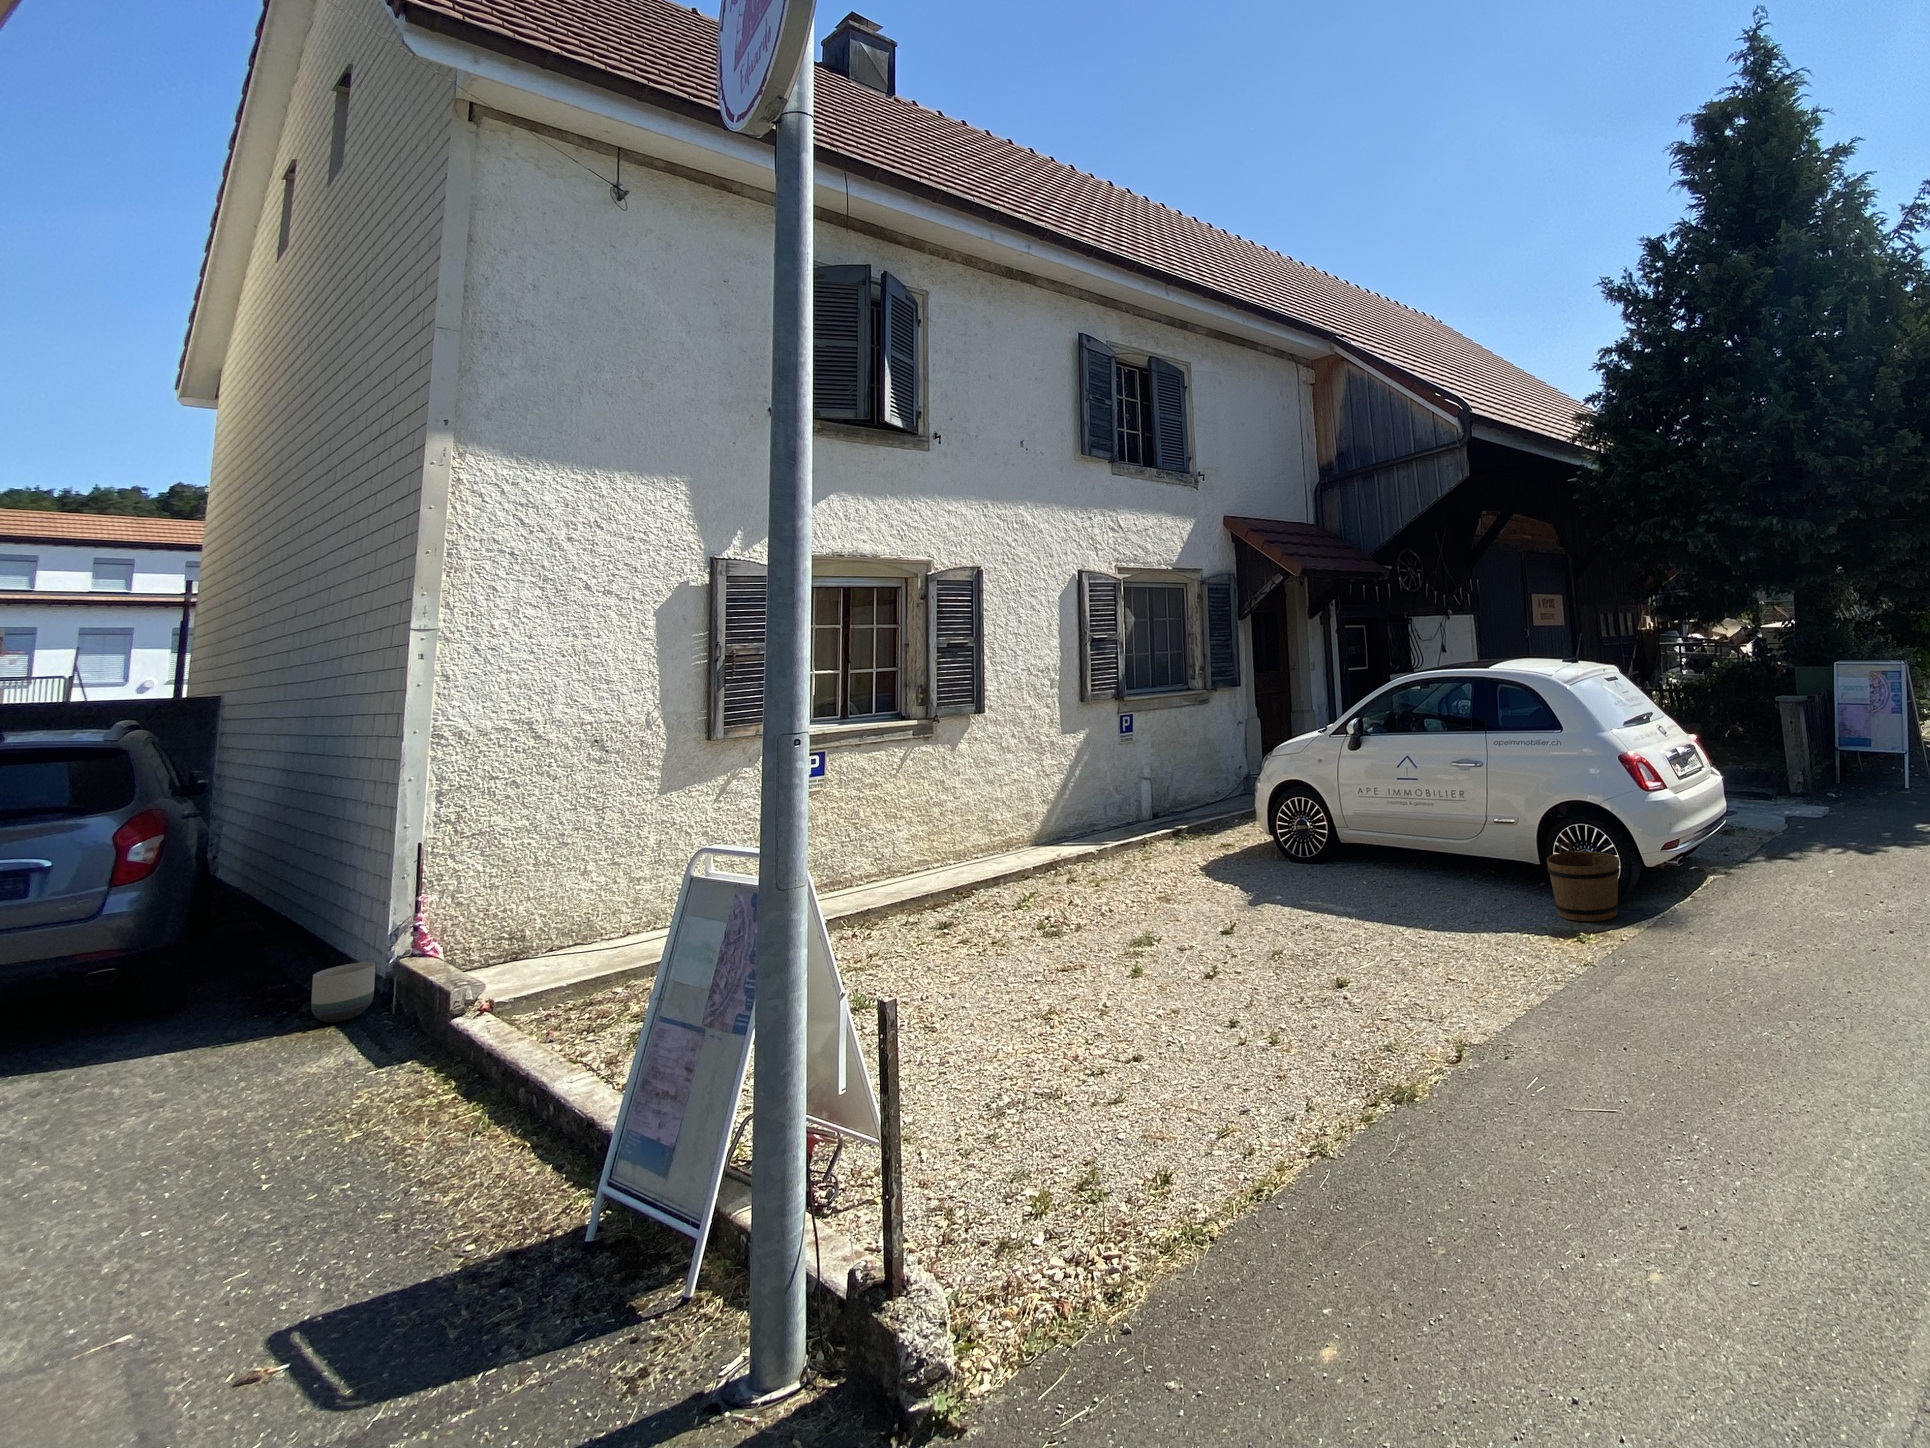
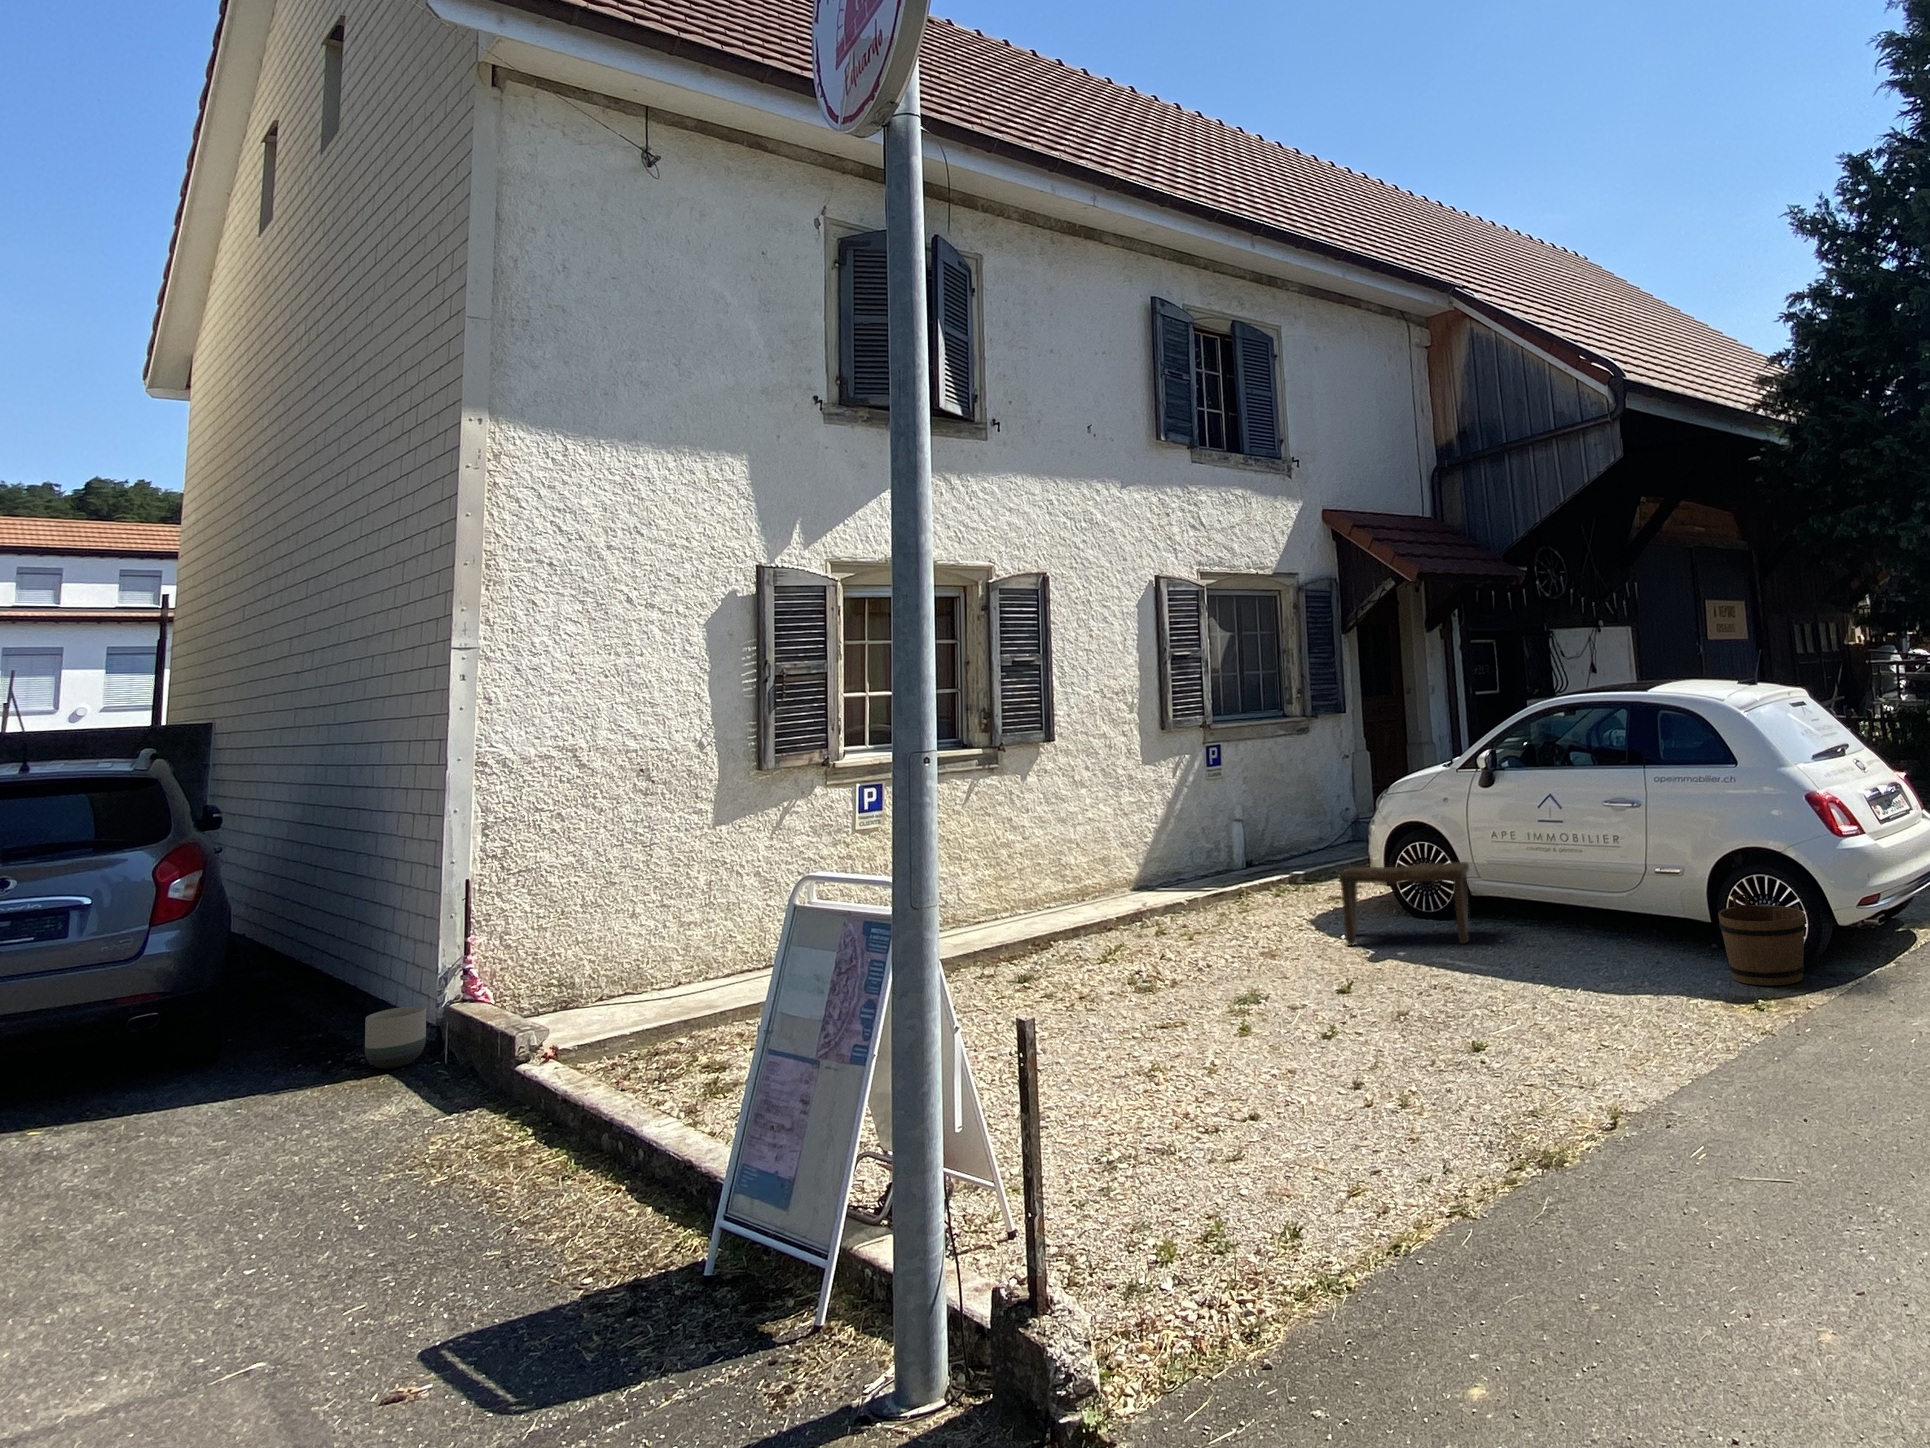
bench: none [1226,814,1338,889] -> present [1339,862,1469,946]

